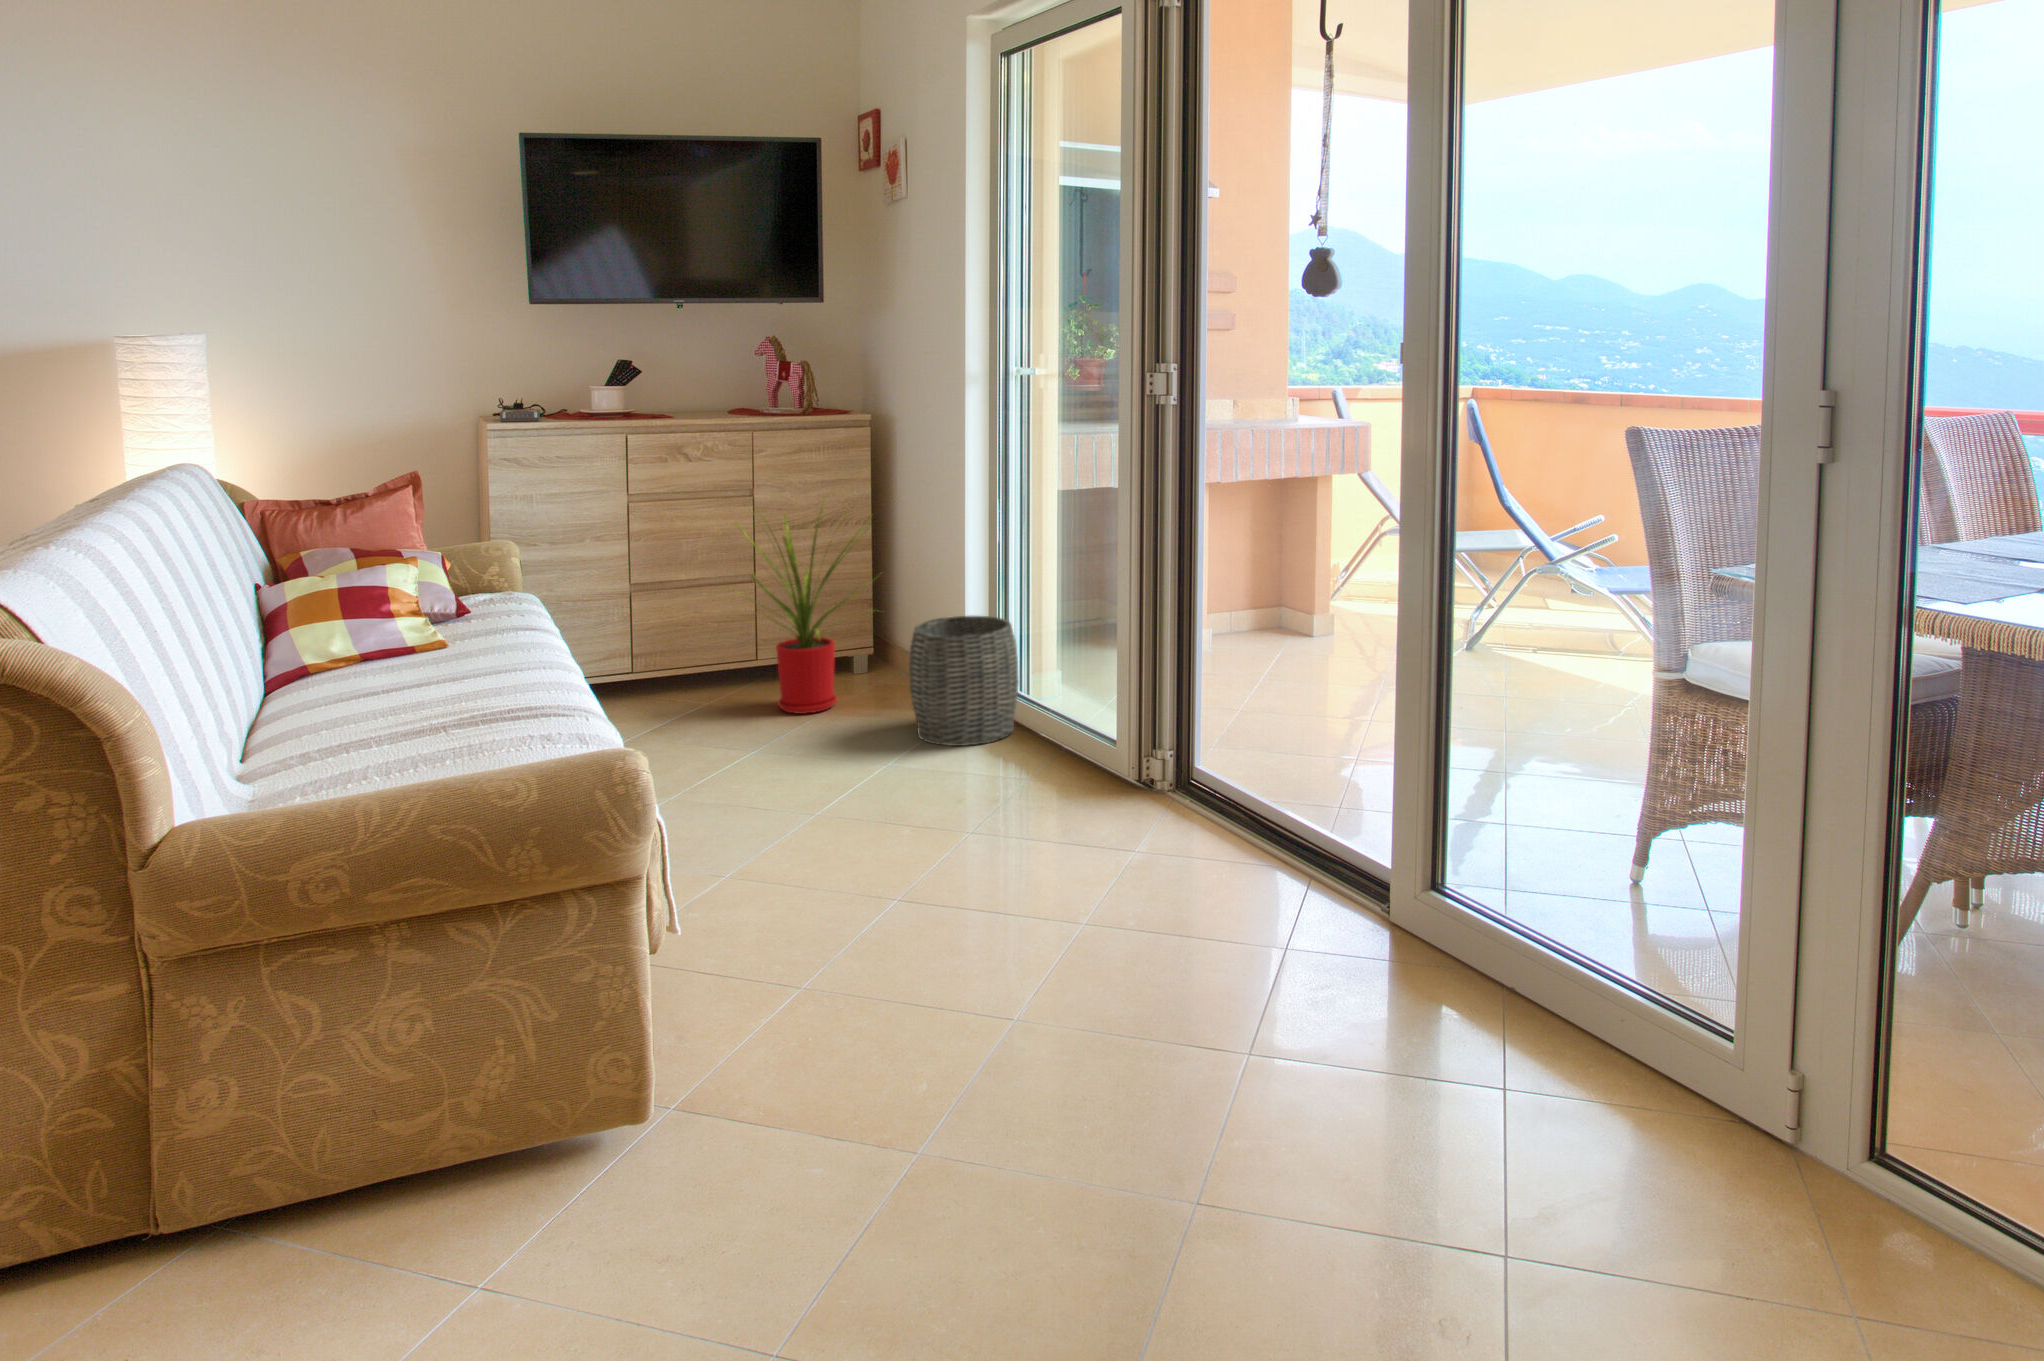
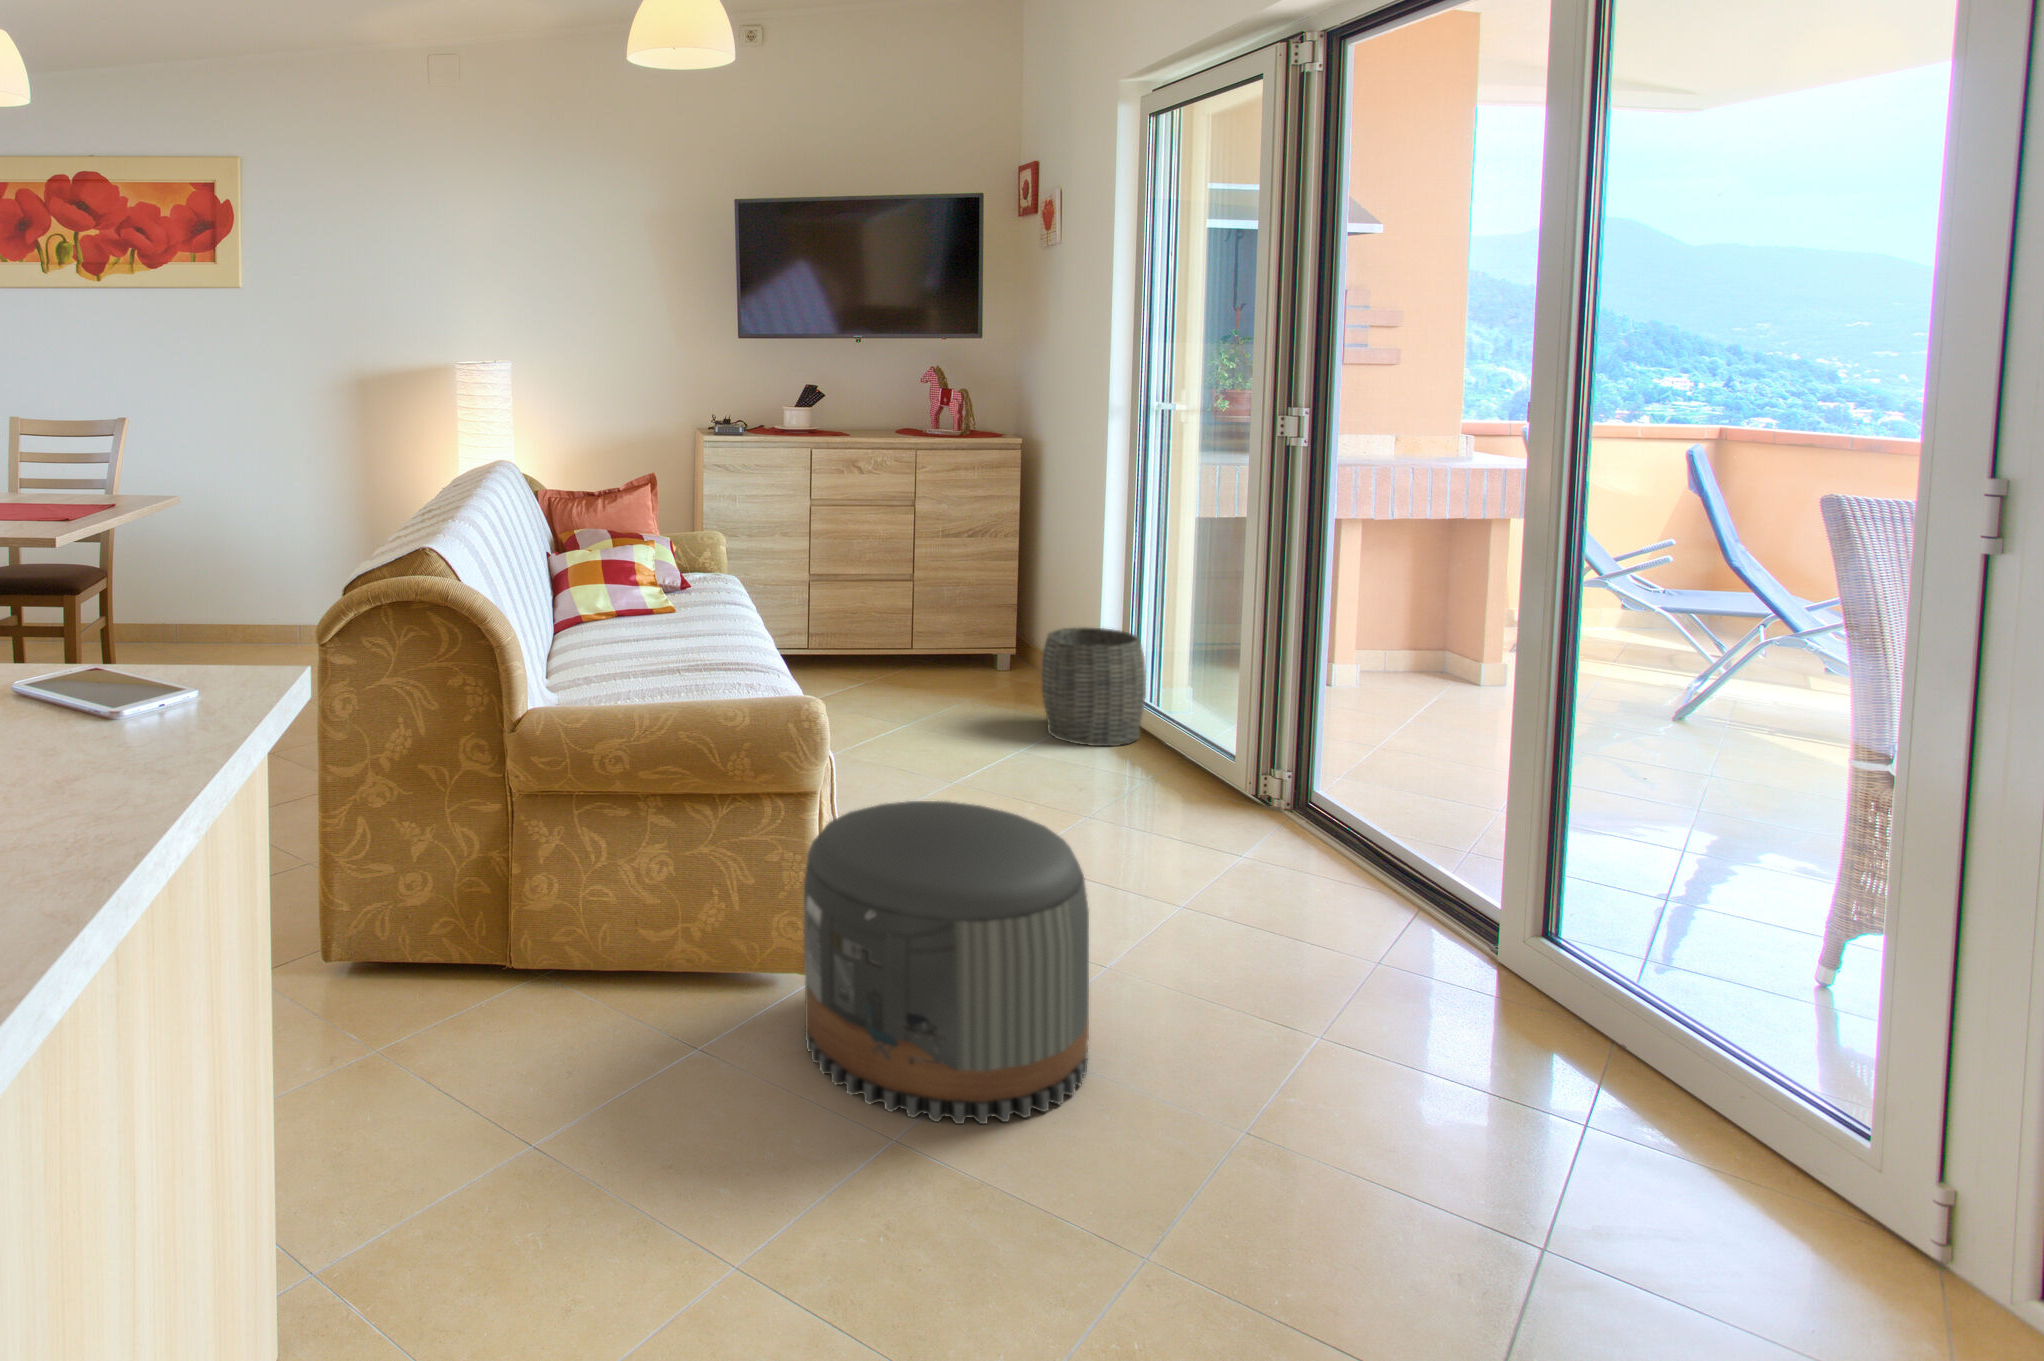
house plant: present [737,509,879,714] -> none [881,508,1023,700]
pouf: none [634,854,1010,1302] -> present [804,801,1089,1124]

